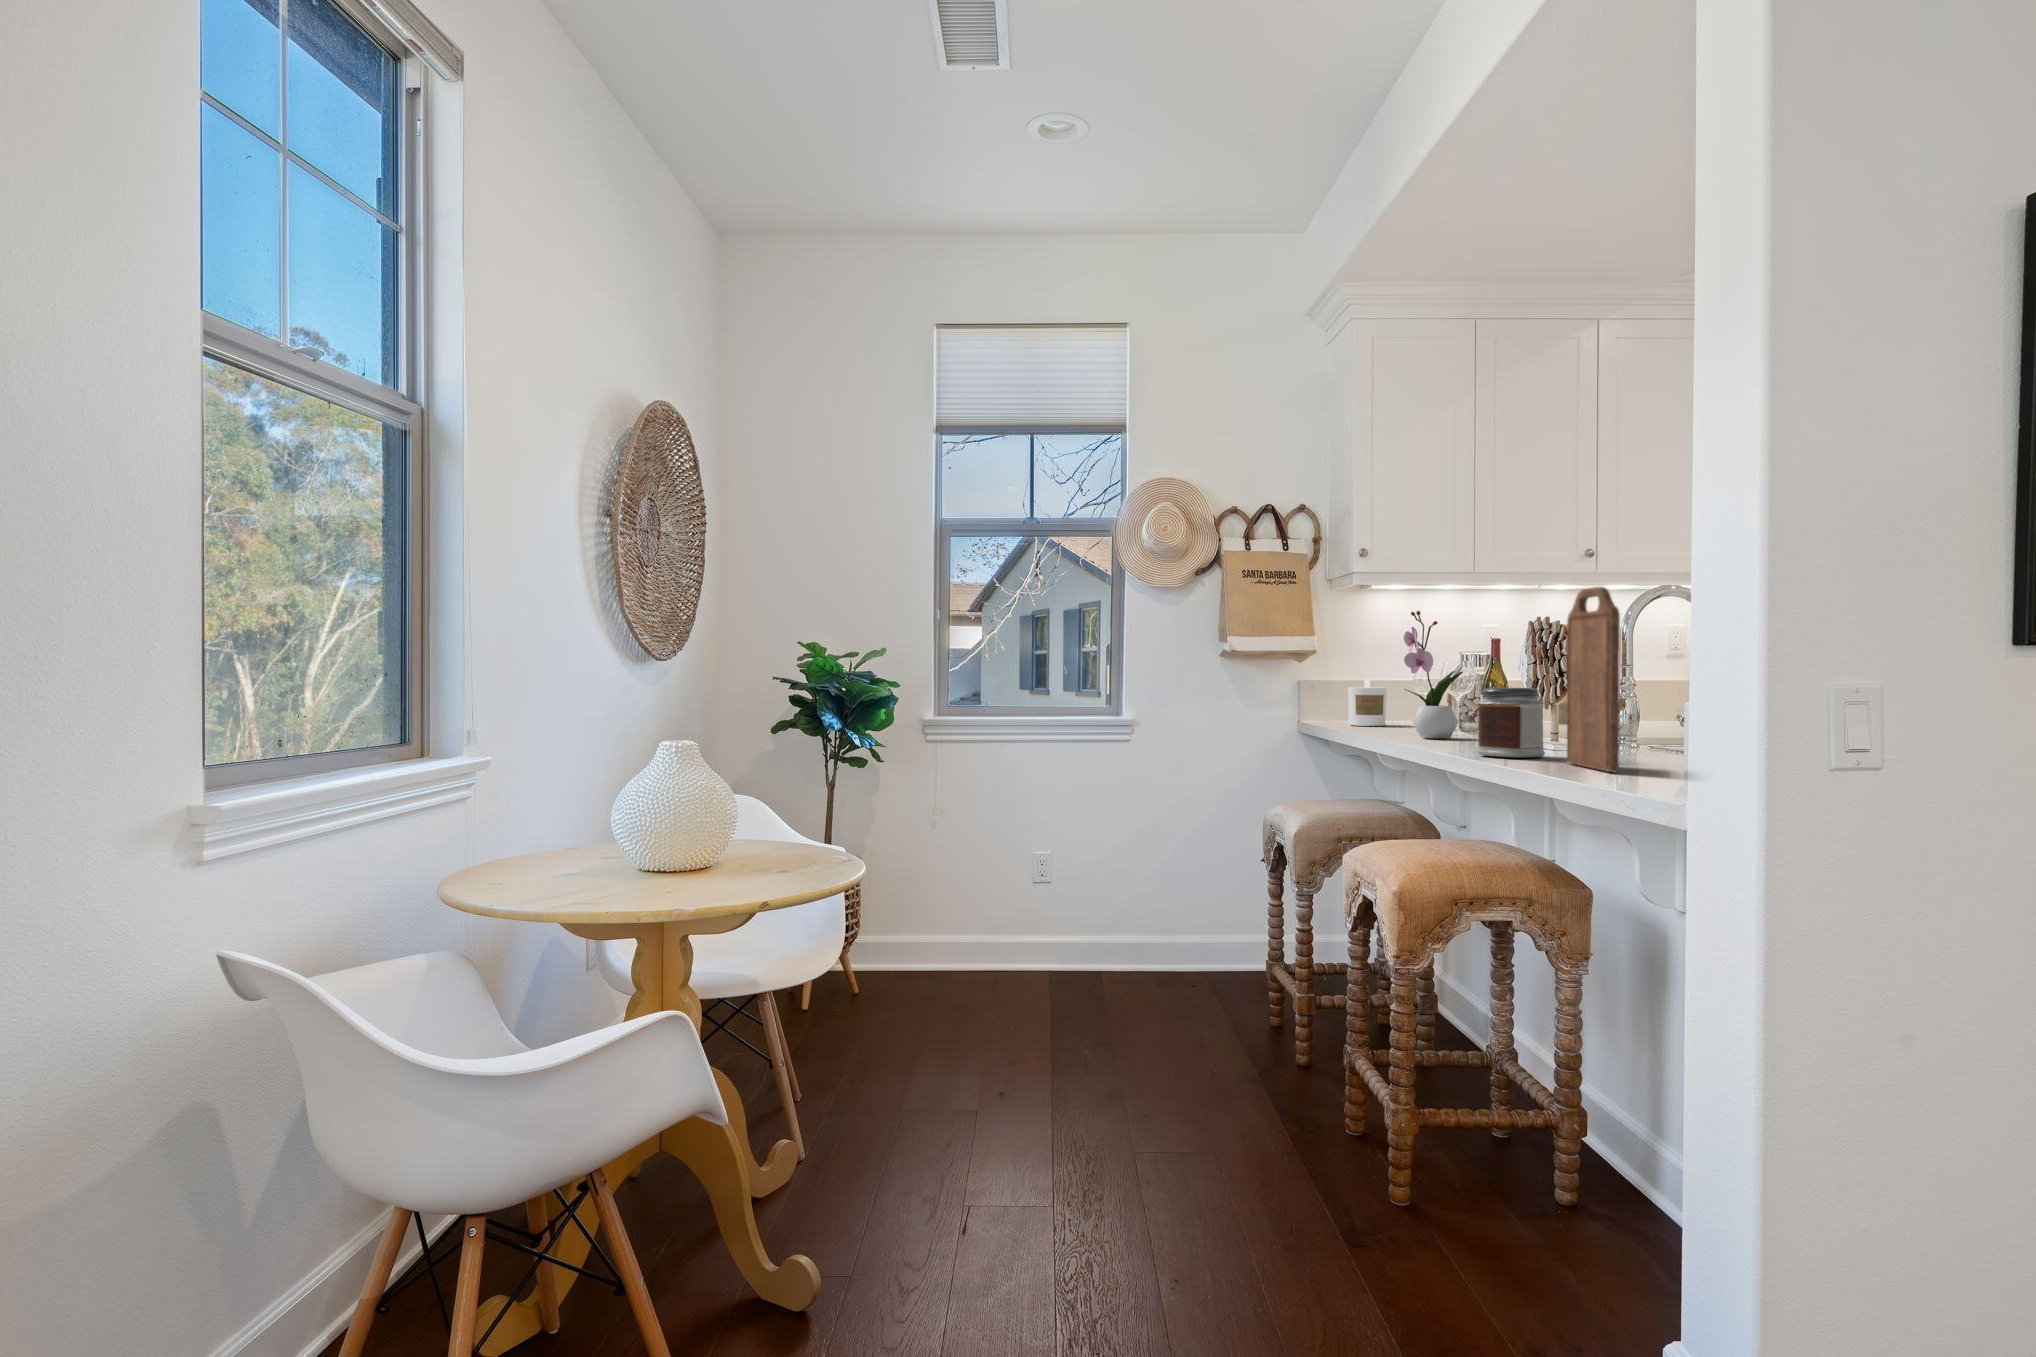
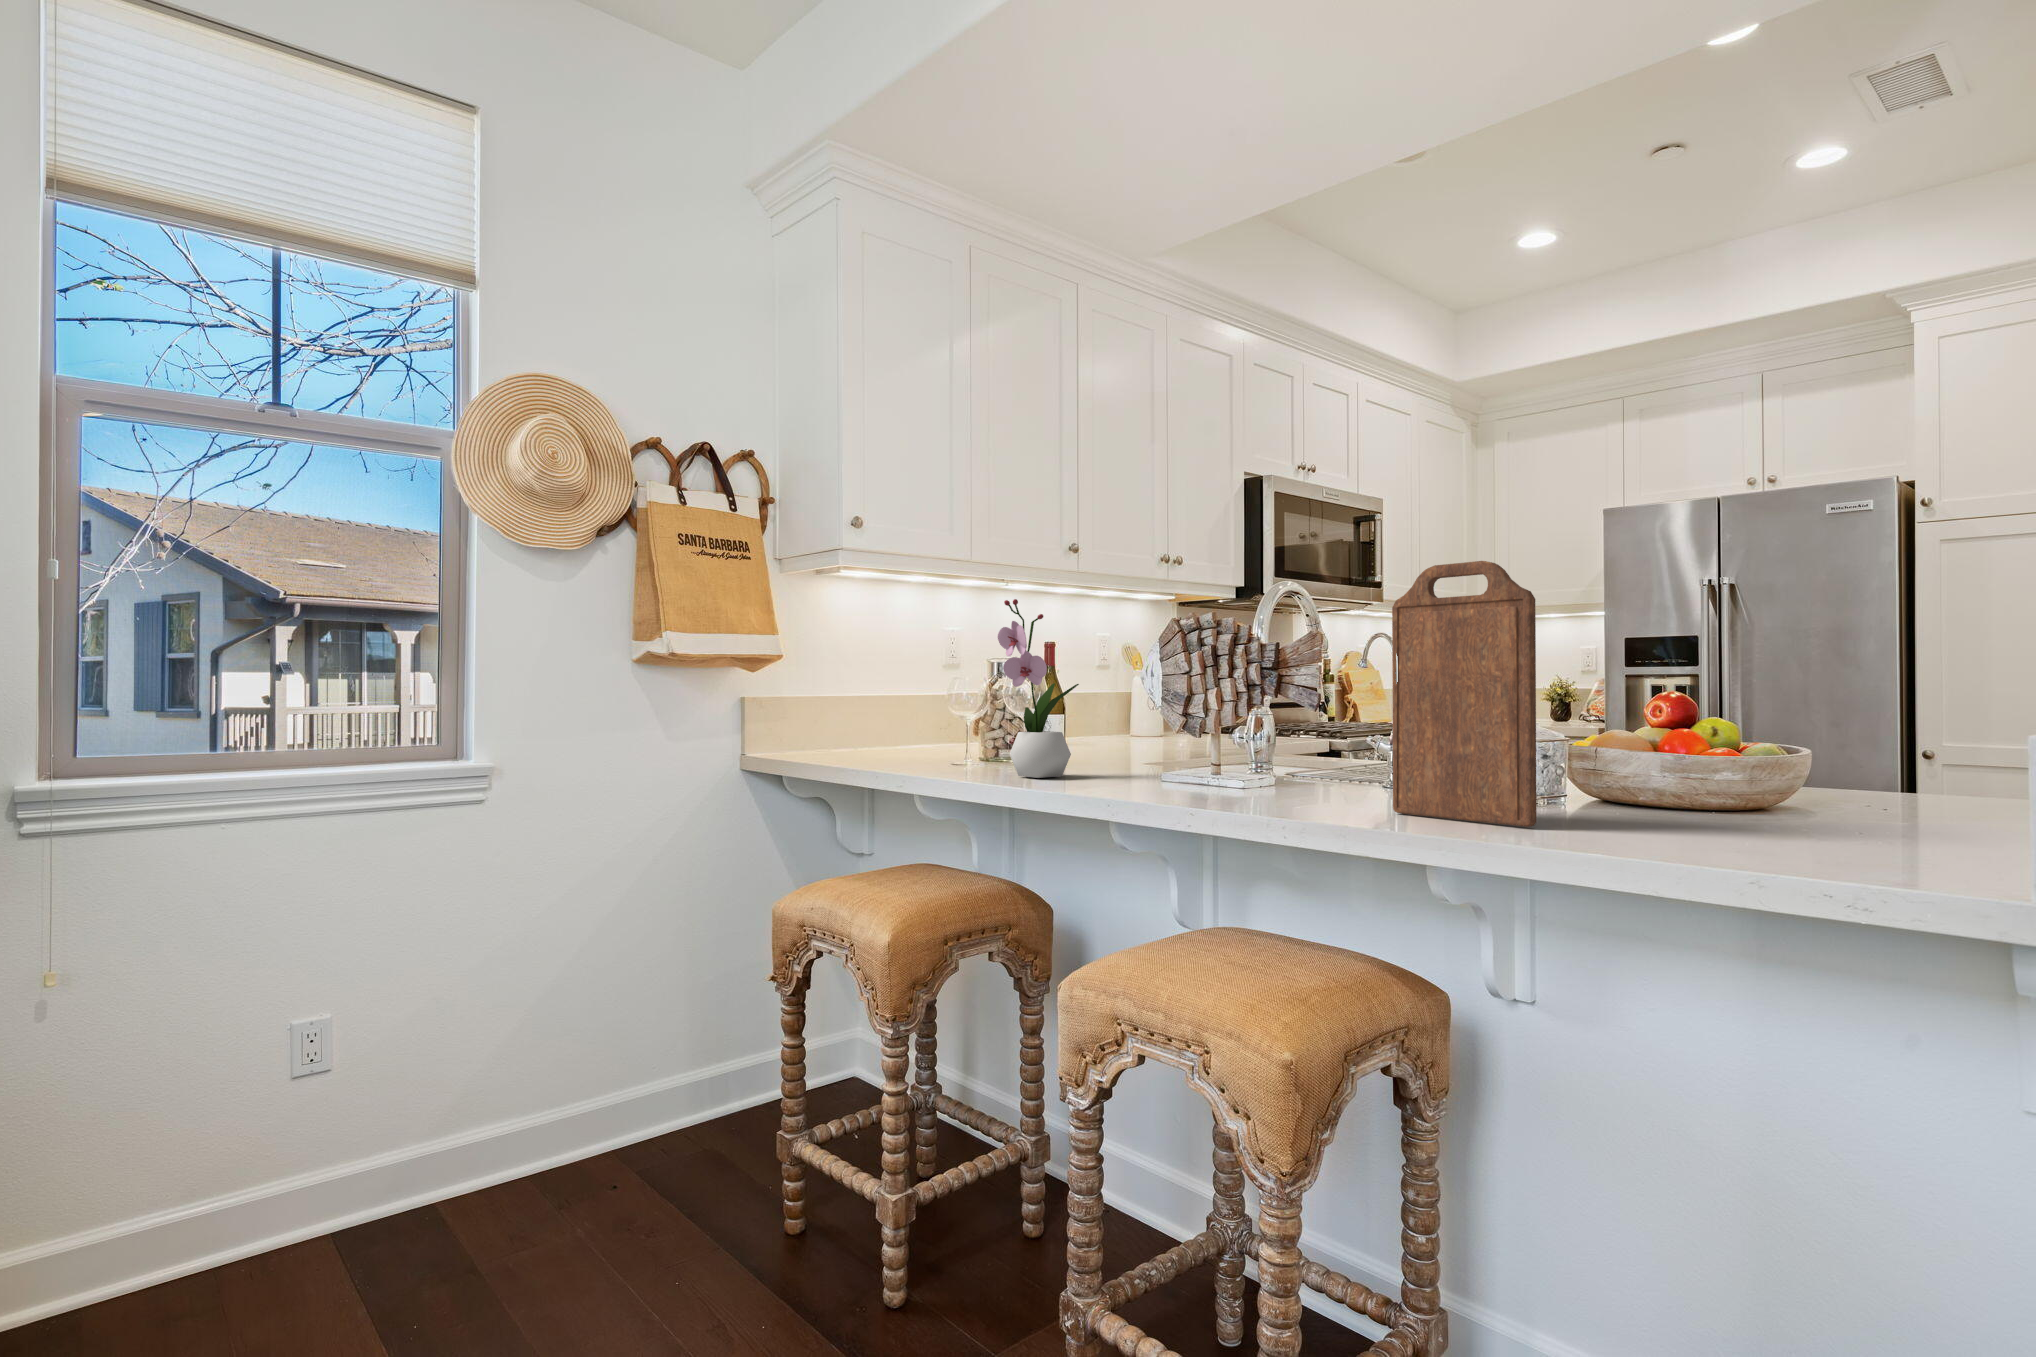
candle: present [1348,680,1387,726] -> none [839,697,891,760]
jar: present [1477,688,1545,758] -> none [1236,706,1315,807]

